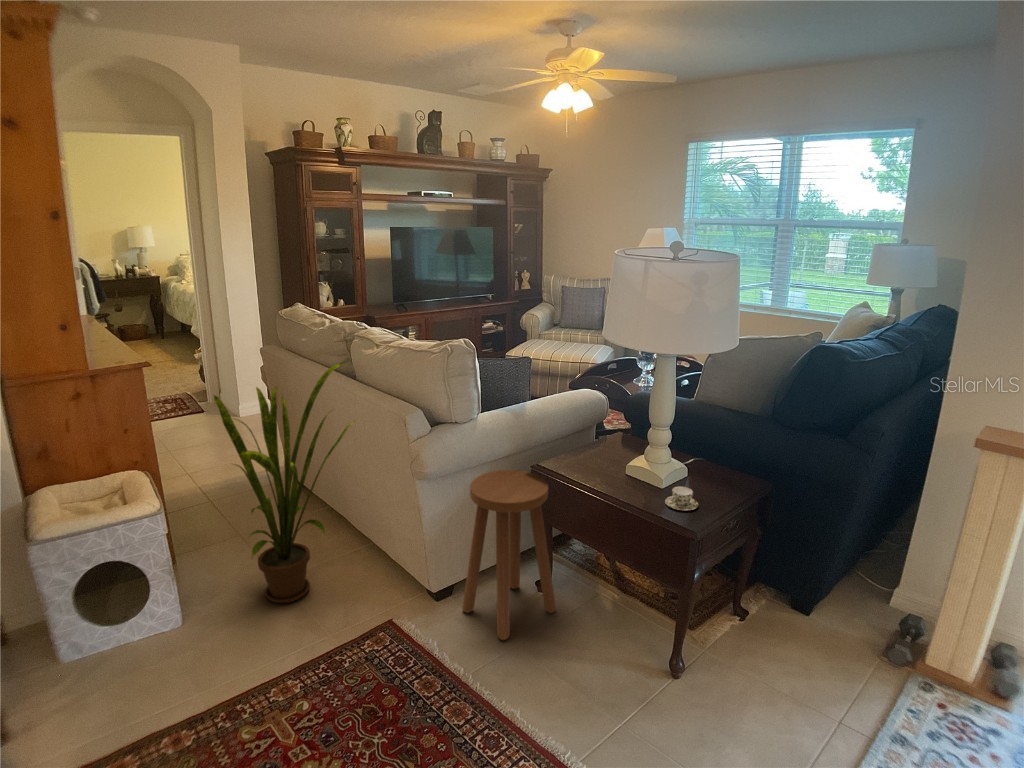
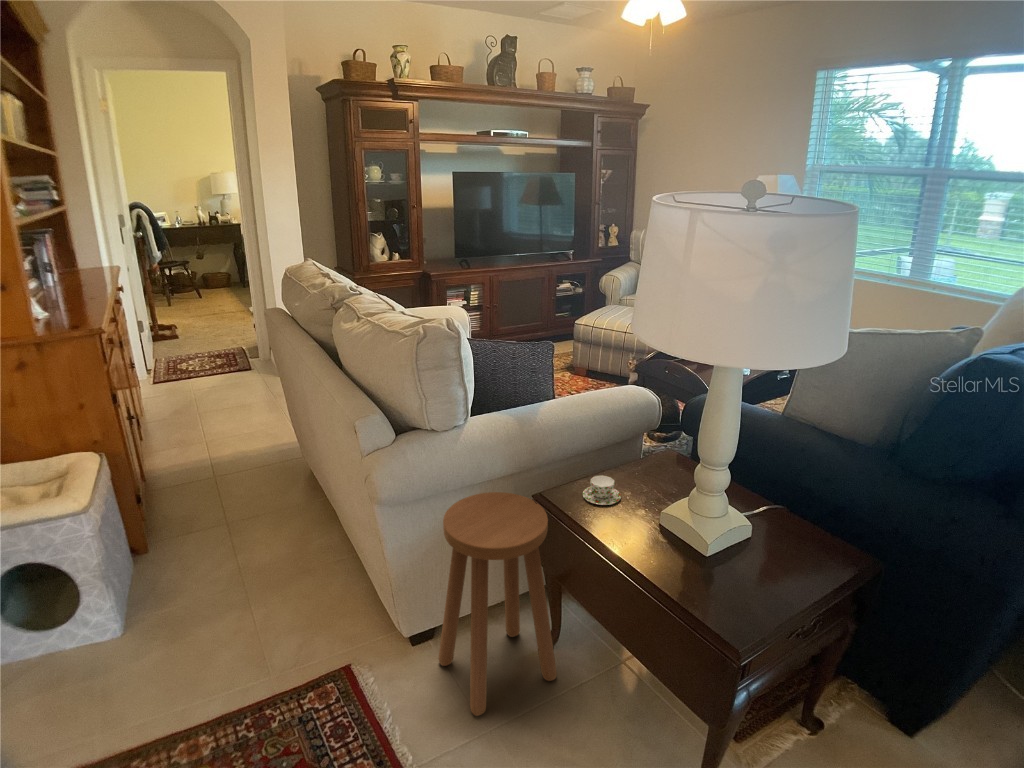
house plant: present [214,362,354,603] -> none [114,338,324,622]
teacup: present [665,486,698,511] -> present [583,475,621,505]

